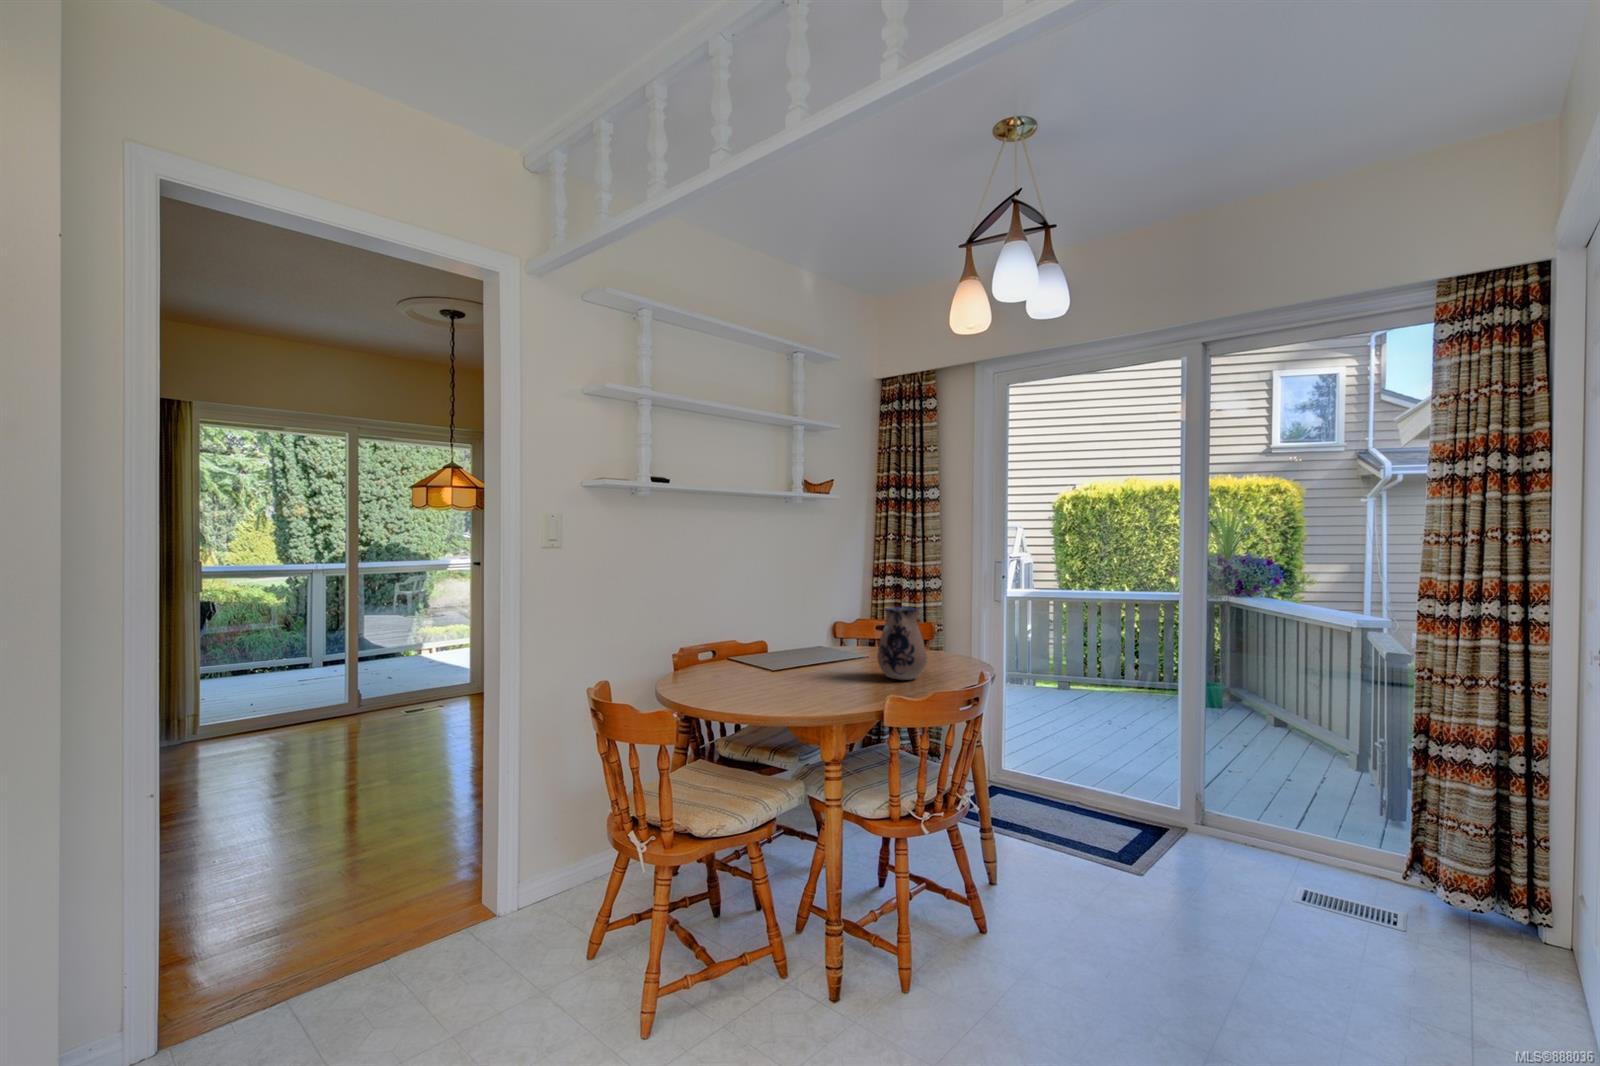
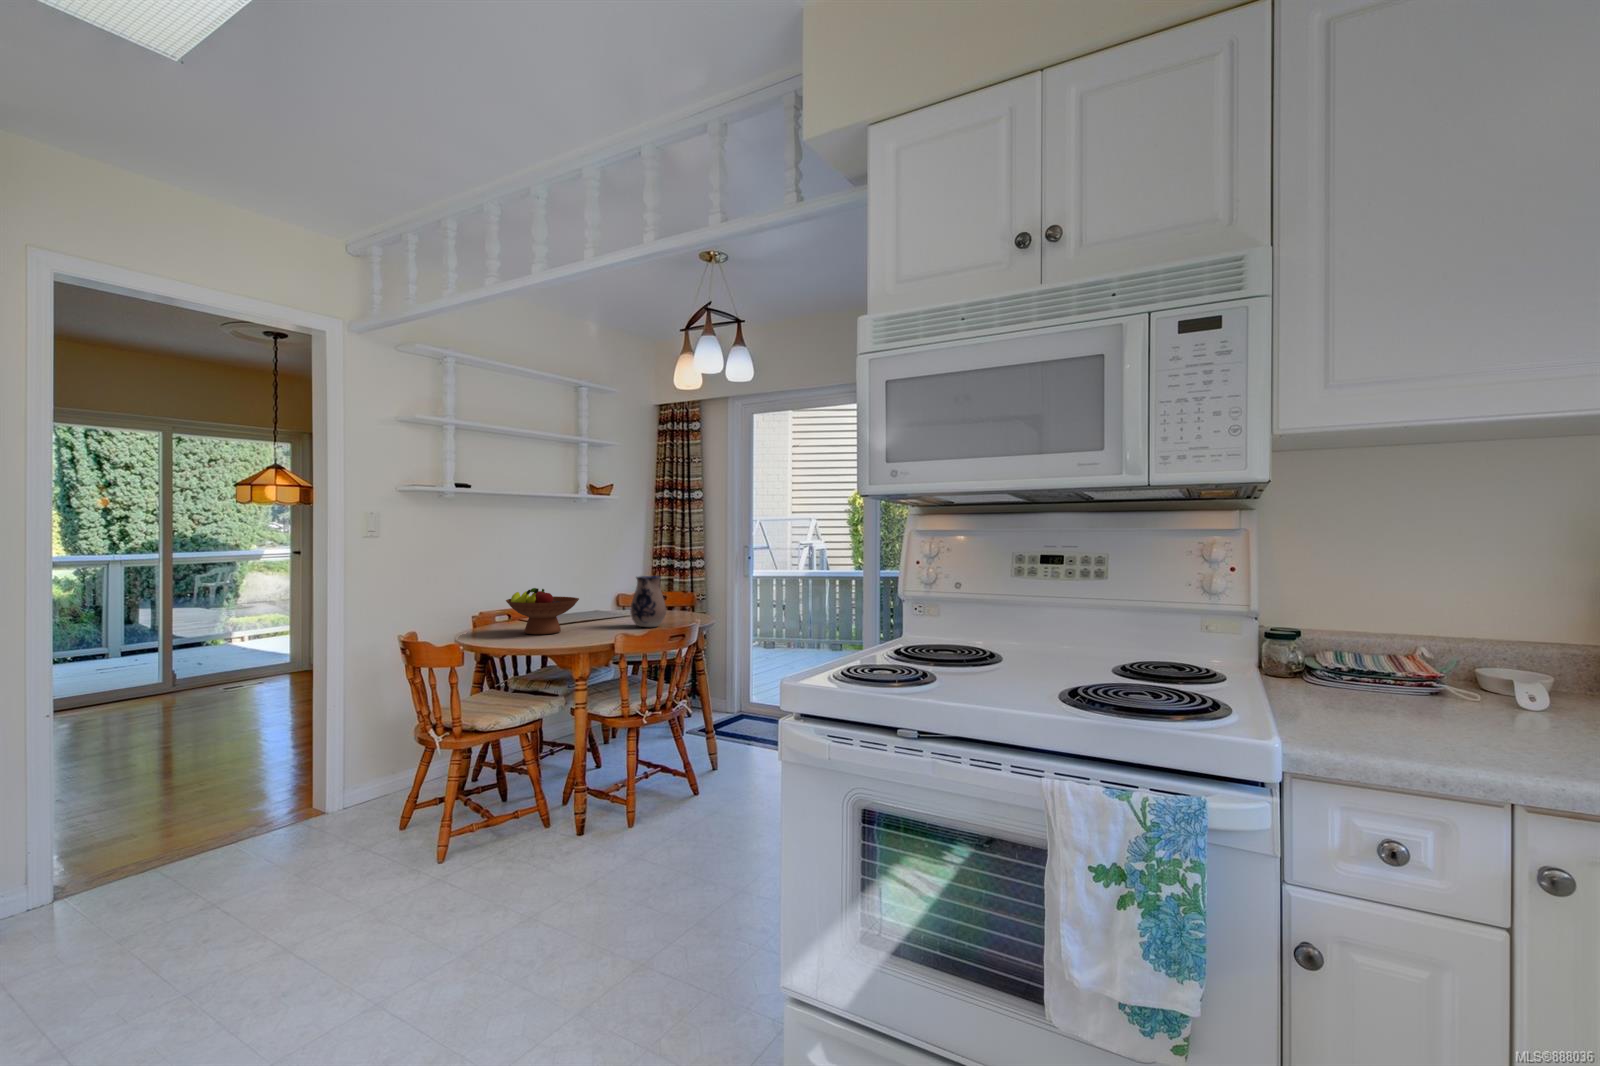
fruit bowl: none [719,624,814,690] -> present [506,588,579,634]

